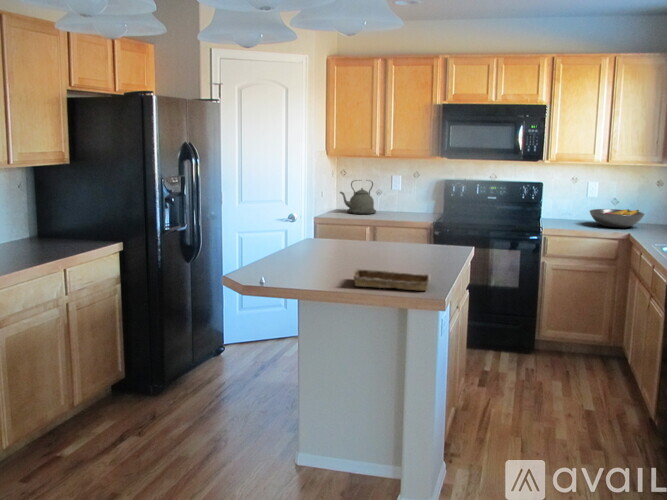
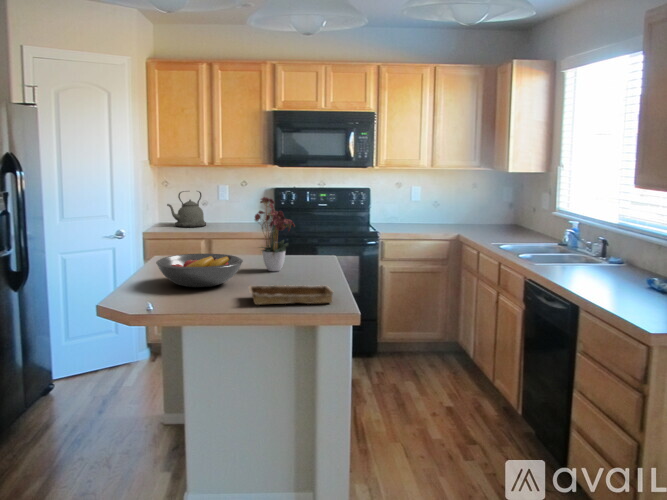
flower arrangement: none [382,185,423,259] -> present [255,197,295,271]
fruit bowl: present [590,209,644,228] -> present [156,254,243,287]

